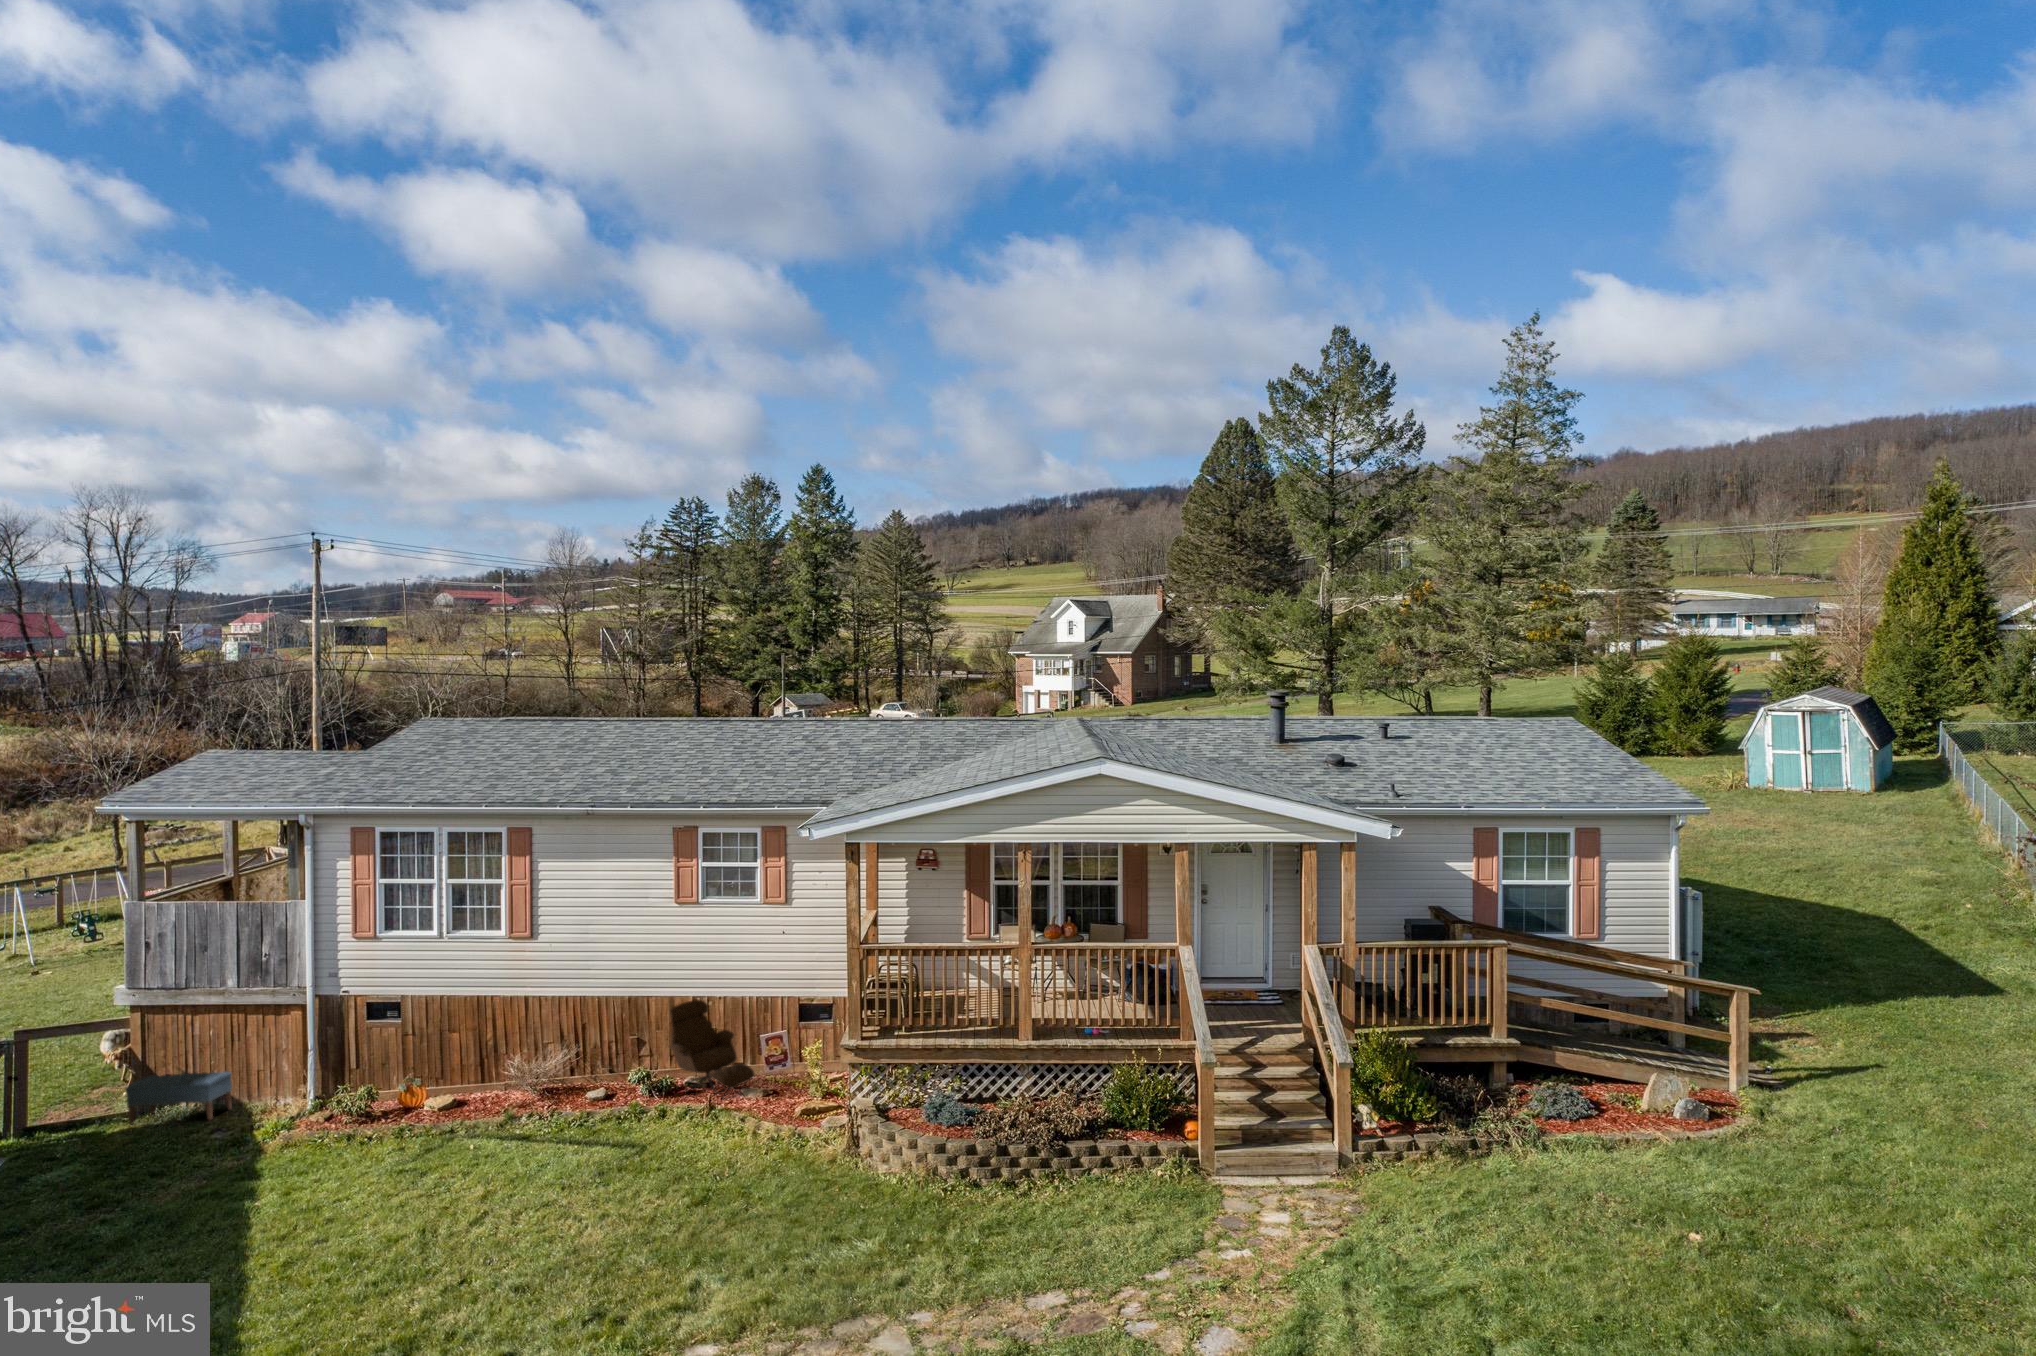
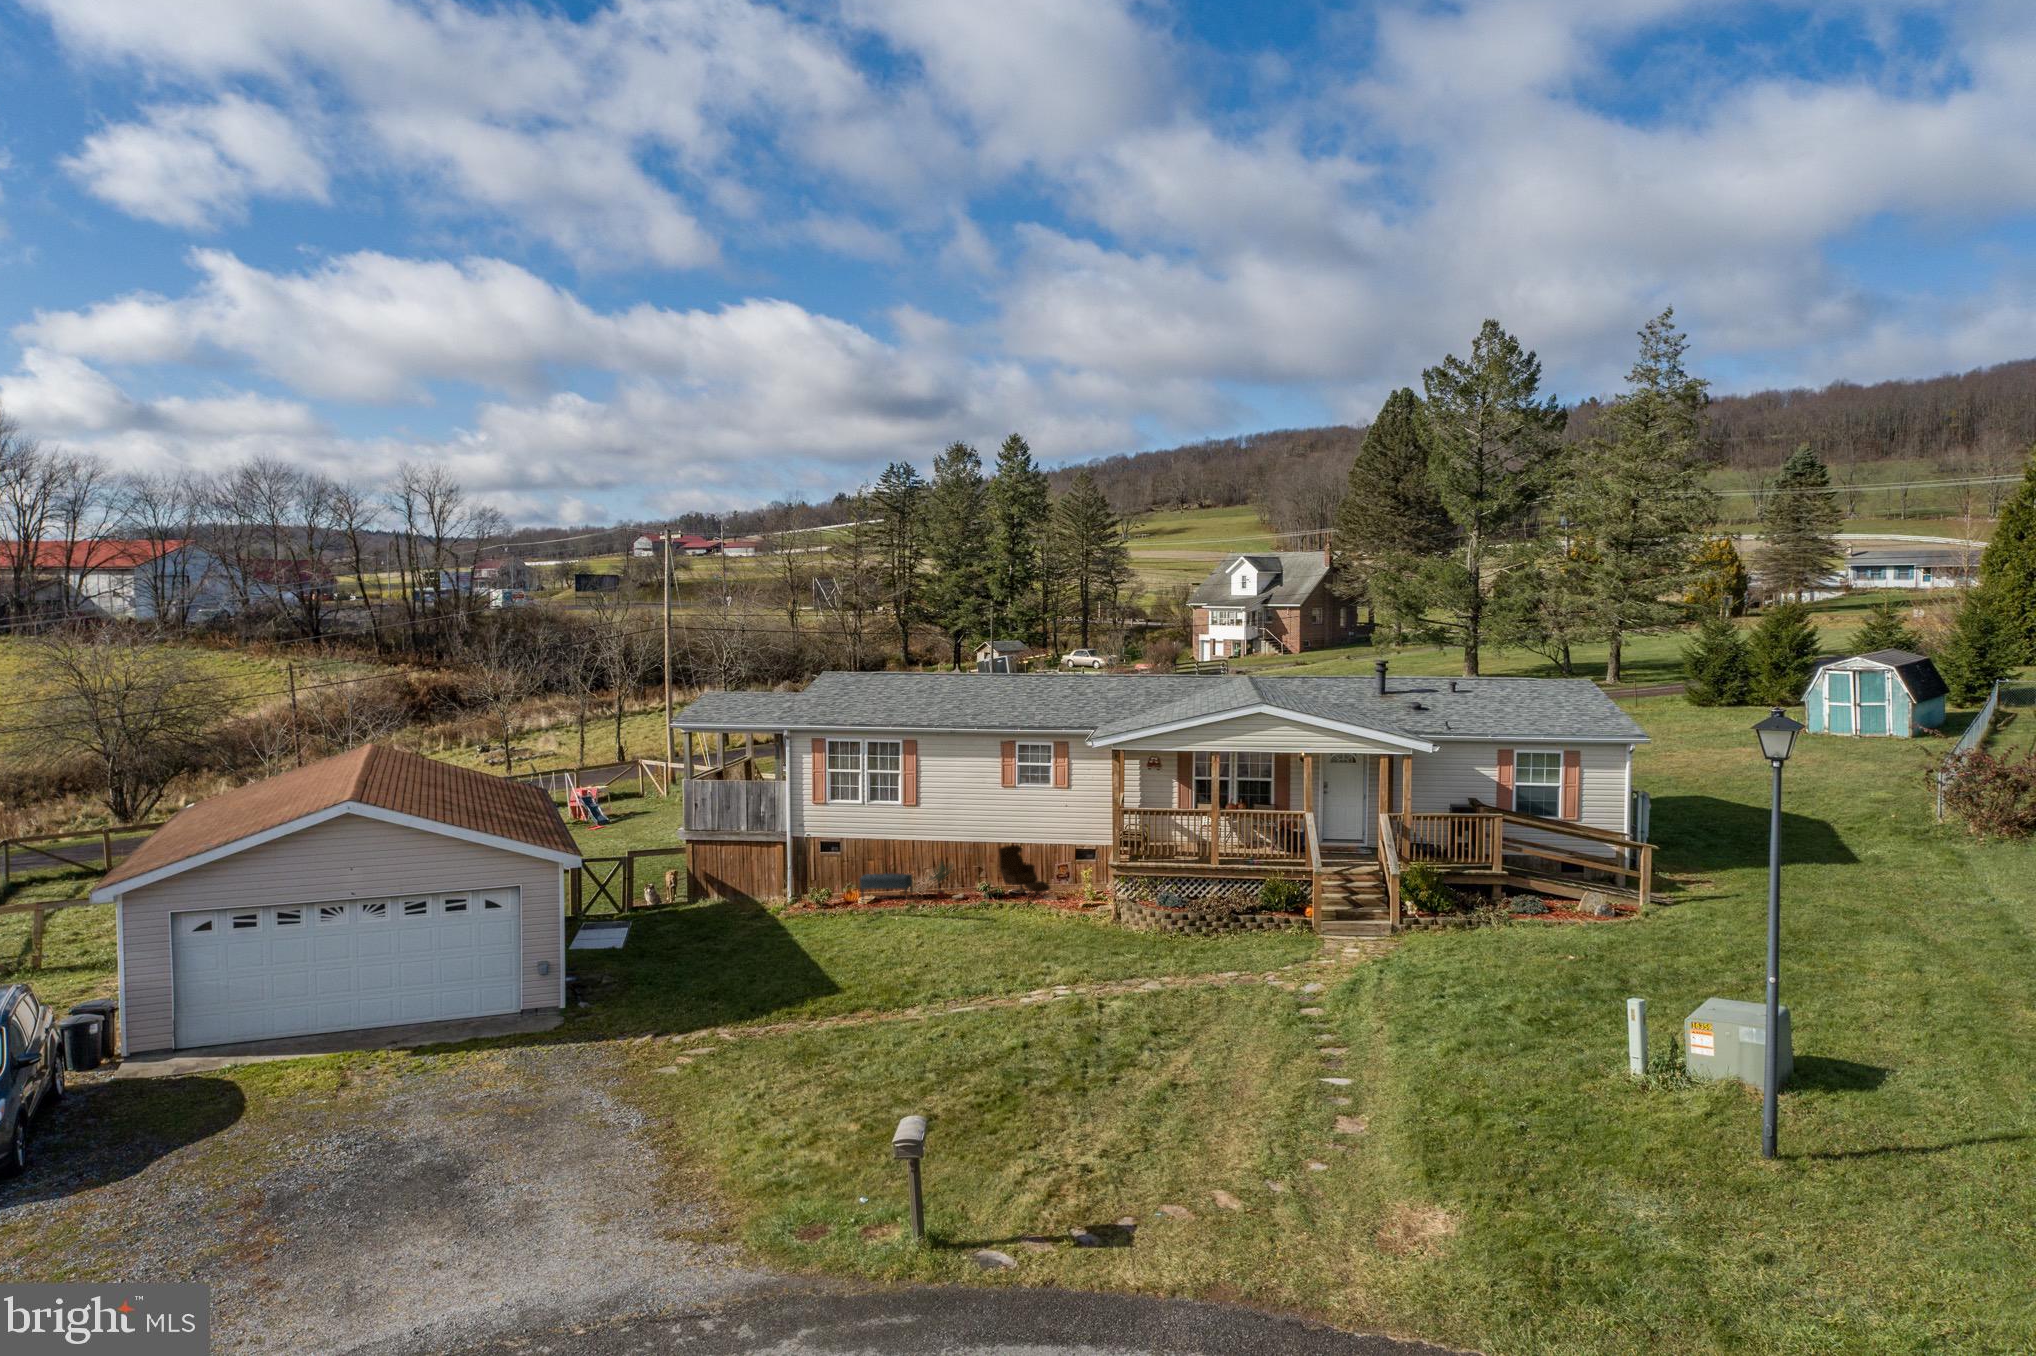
potted tree: none [537,1028,595,1099] -> present [926,861,953,898]
bench: present [125,1071,232,1125] -> present [860,873,913,899]

